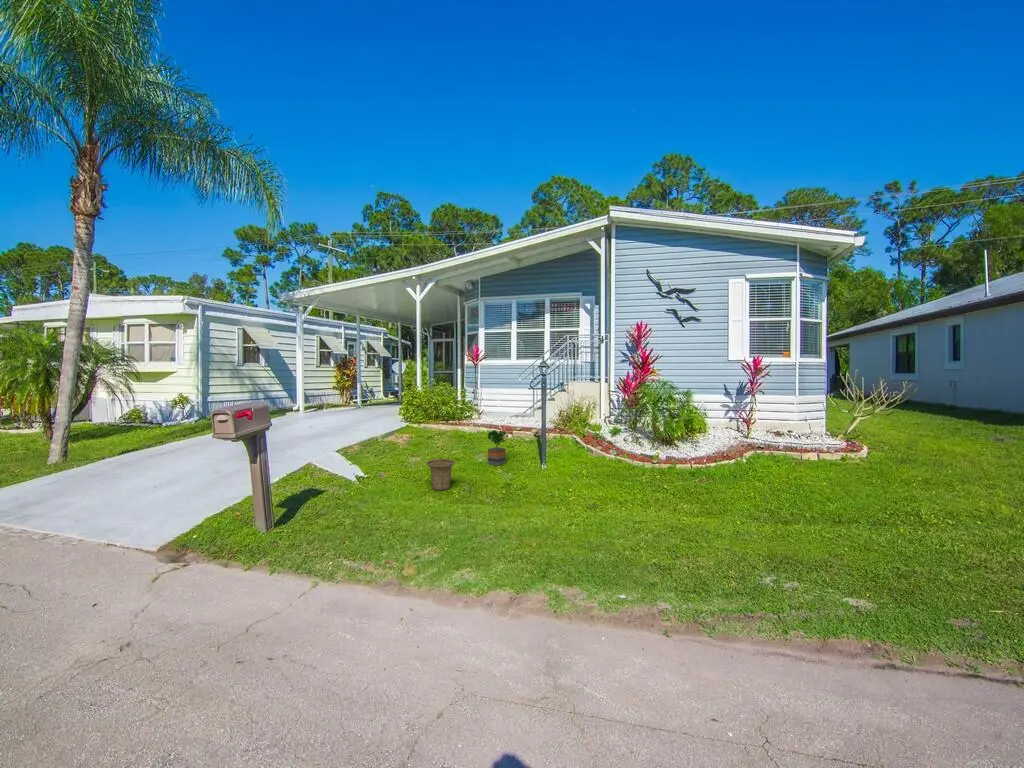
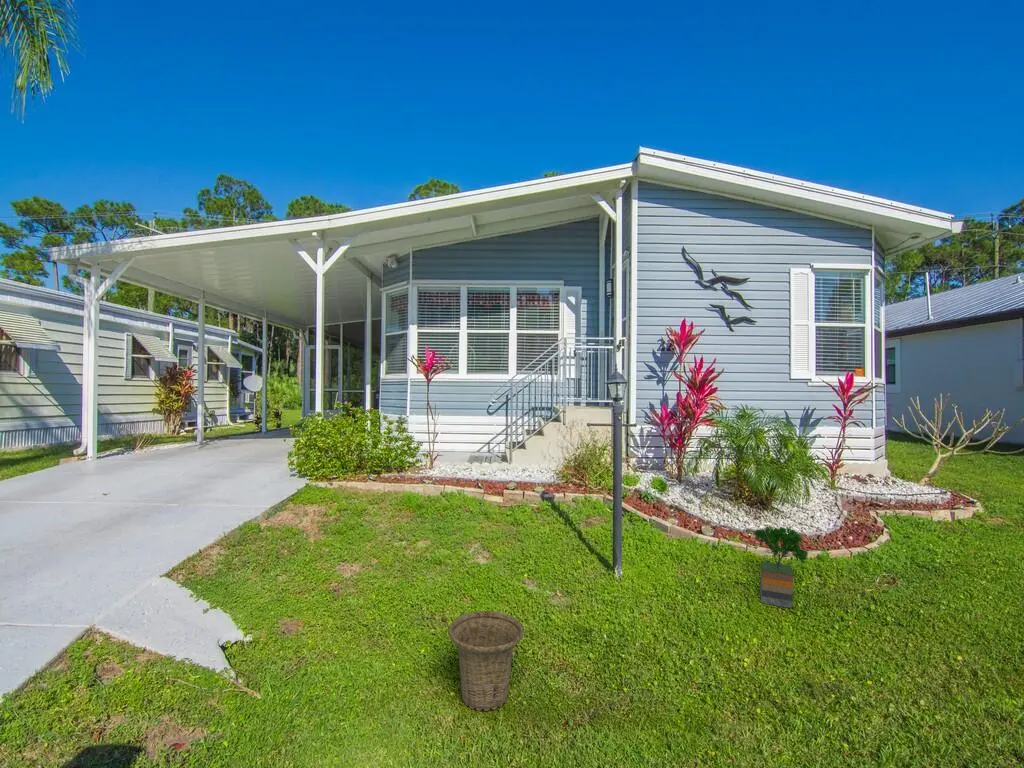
potted tree: present [488,430,508,466] -> present [754,526,808,608]

